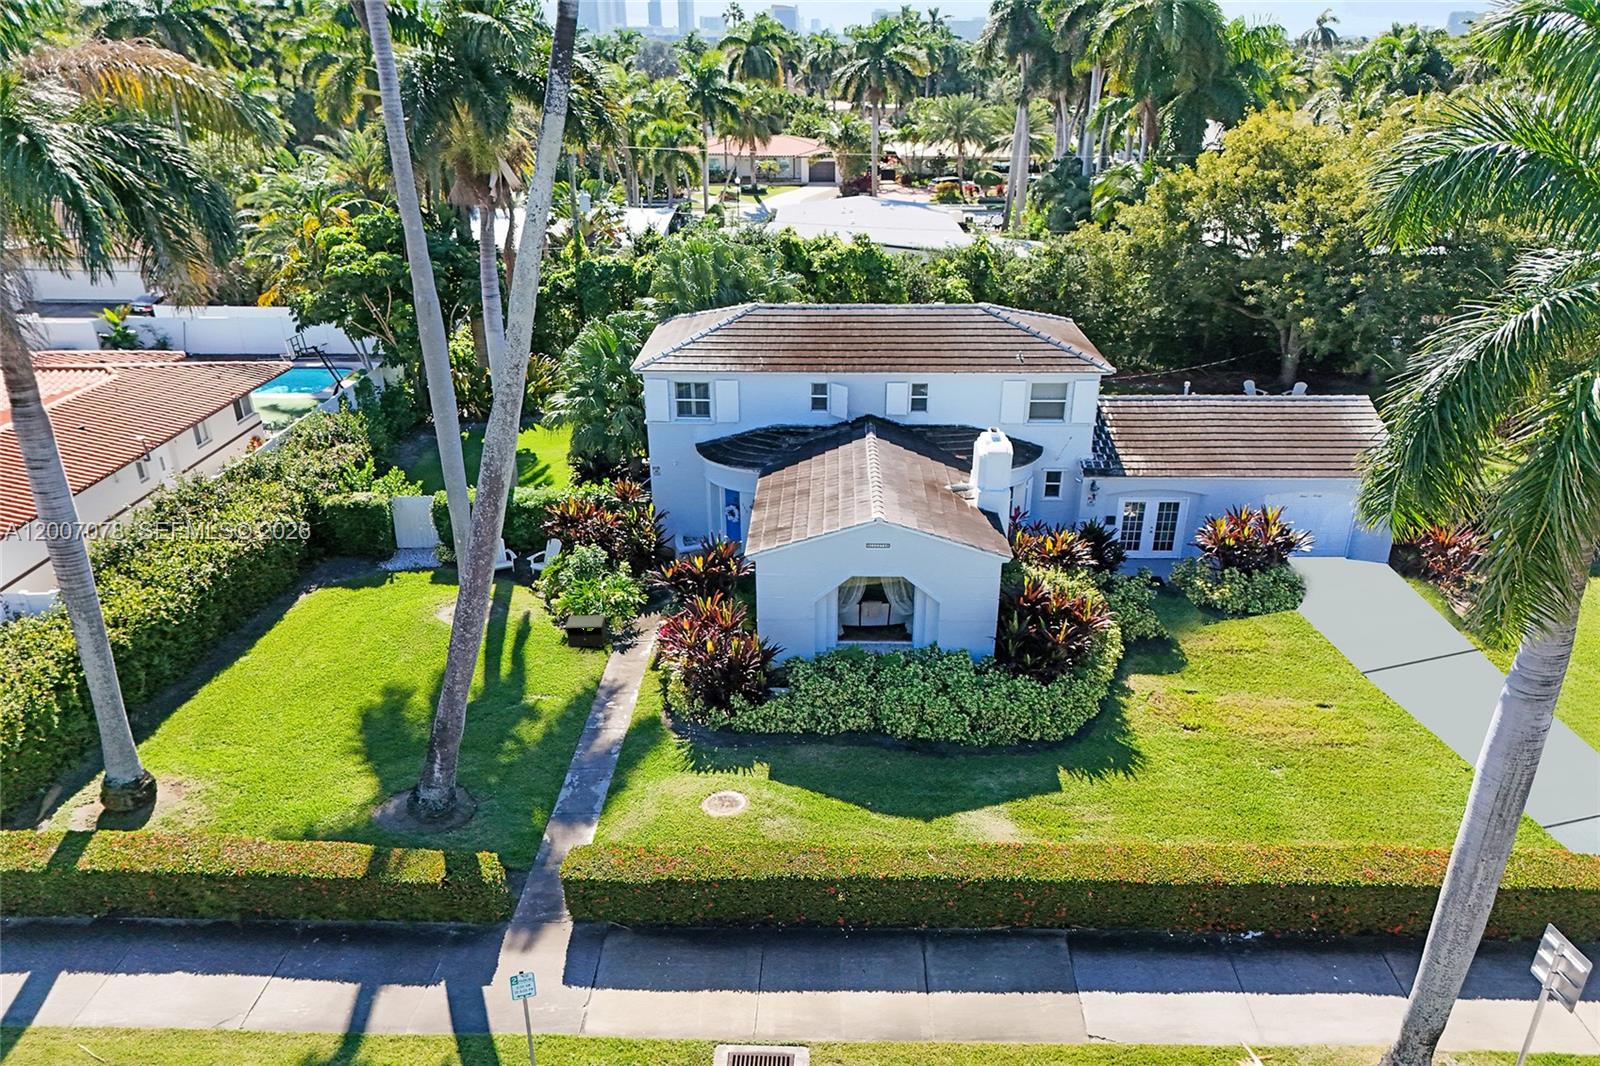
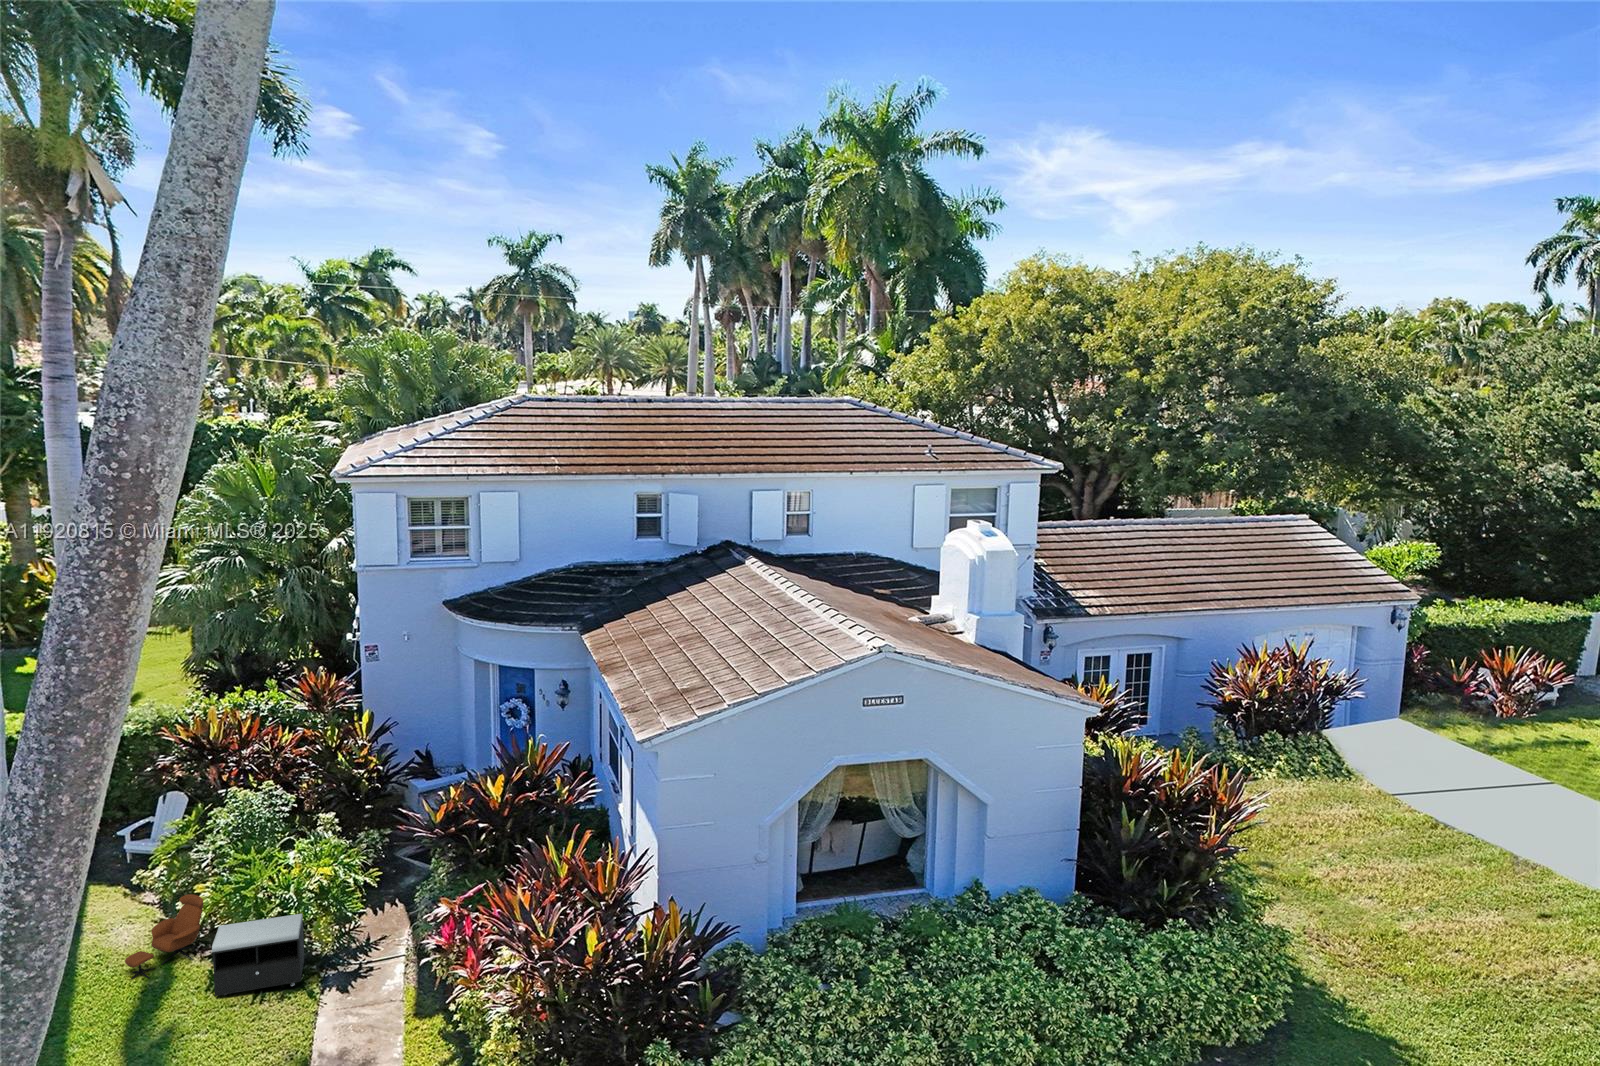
lounge chair: none [533,598,564,635] -> present [125,894,203,980]

